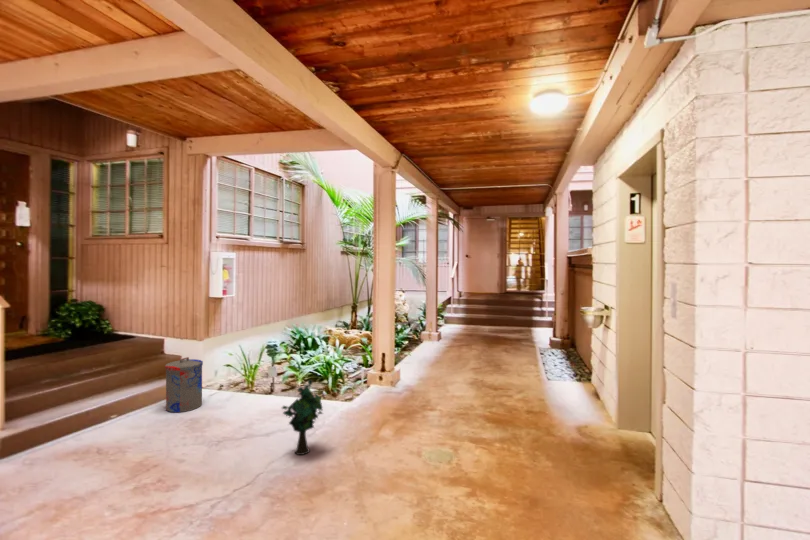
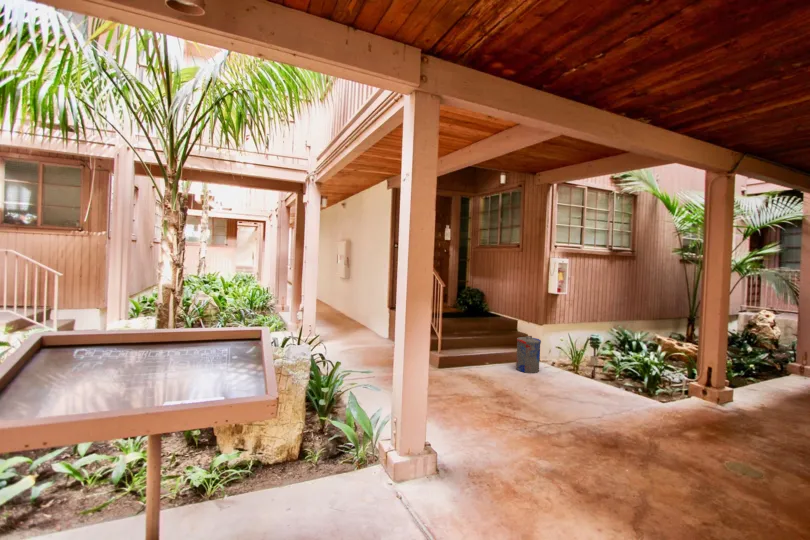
decorative plant: present [282,379,322,455] -> none [595,369,630,425]

